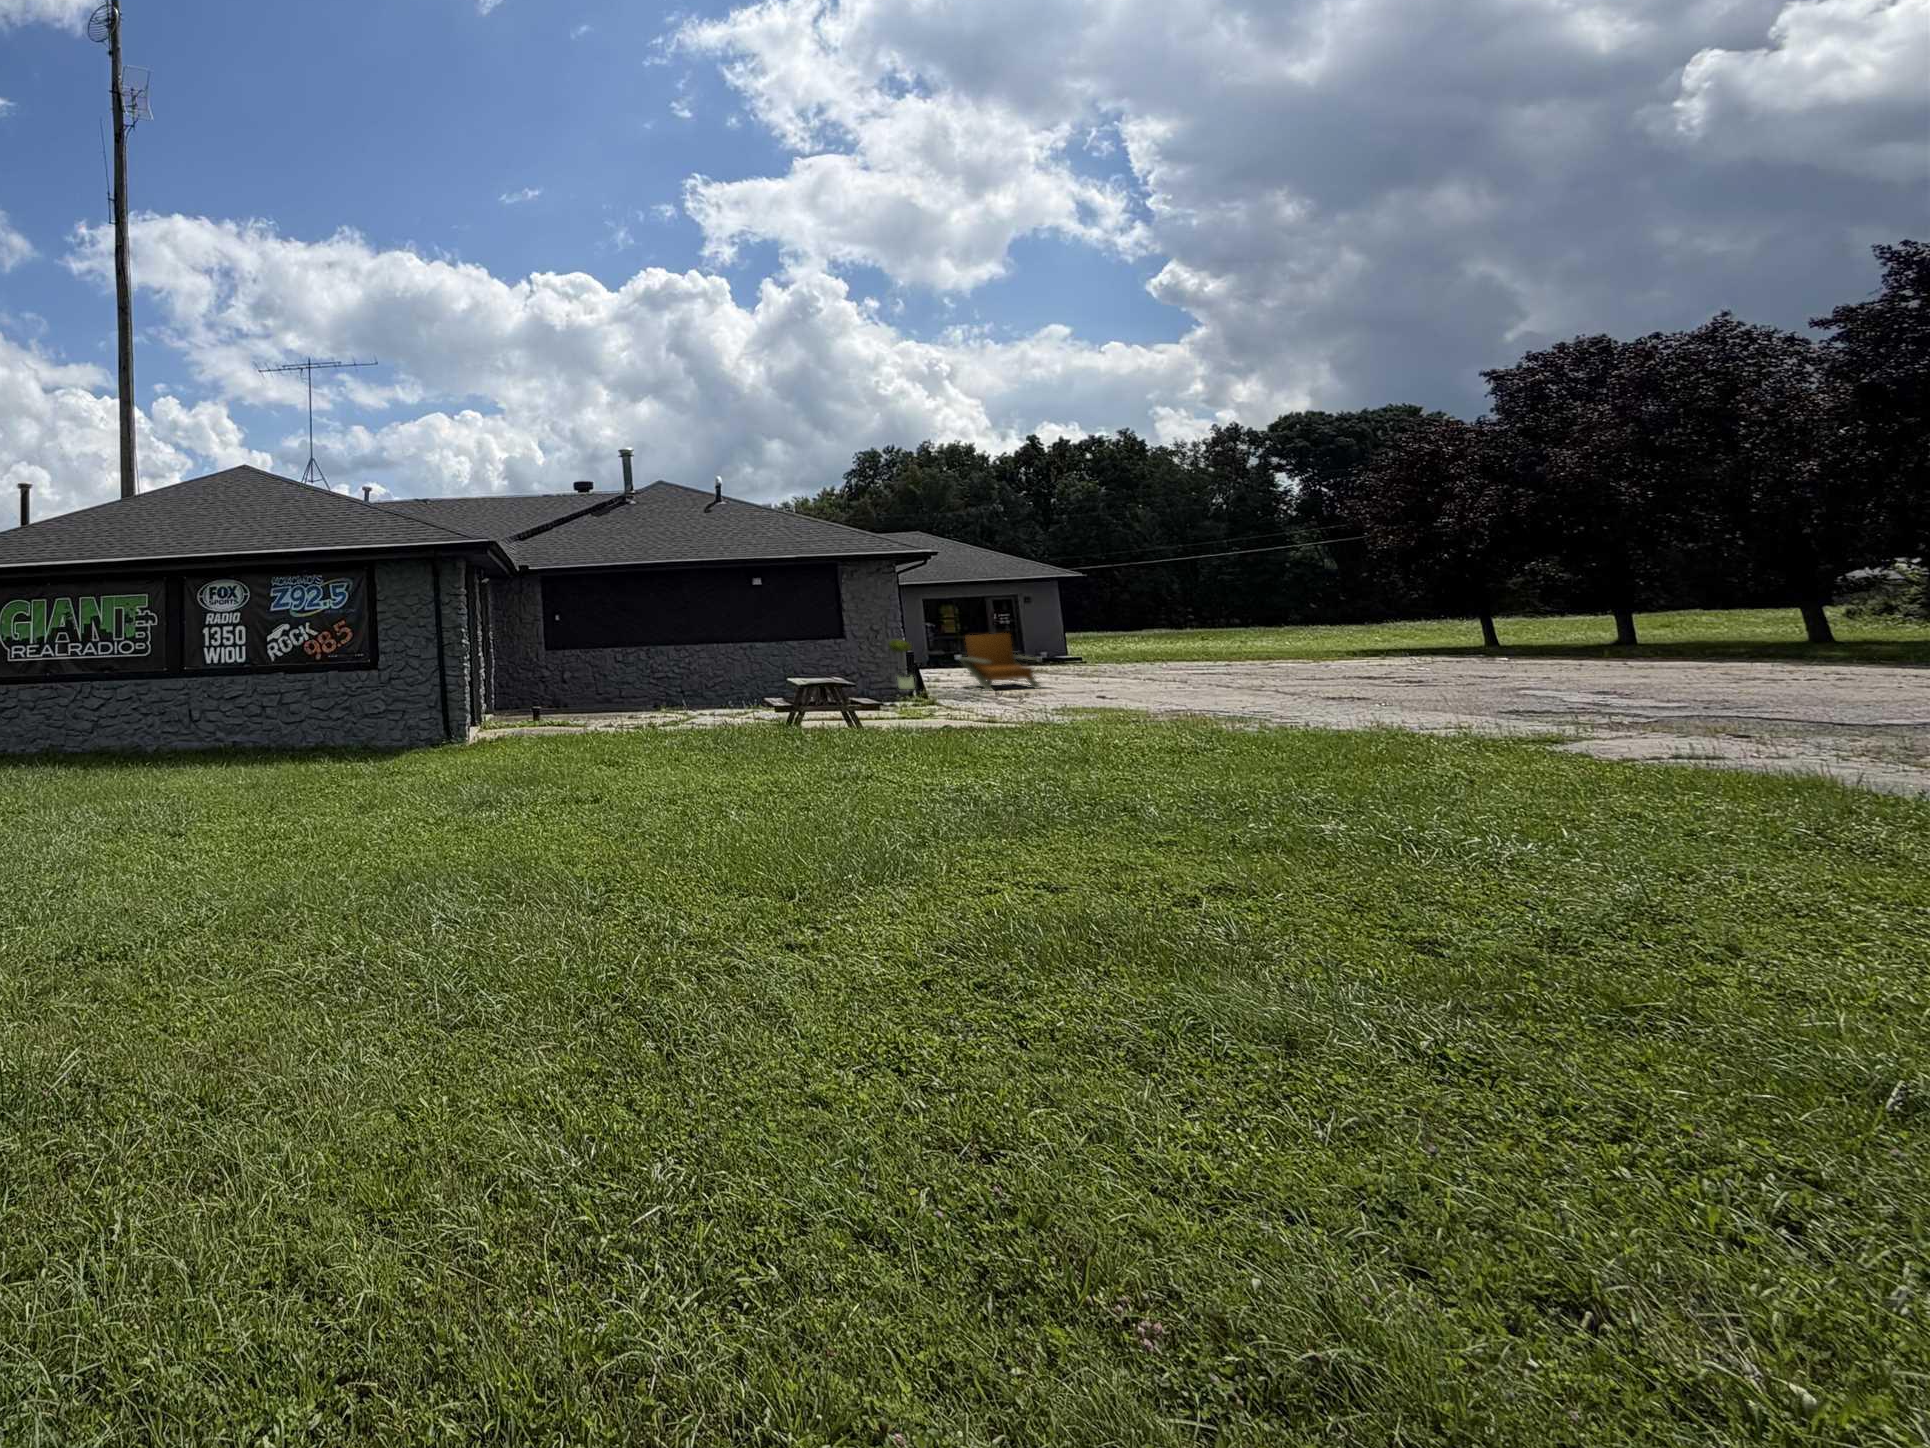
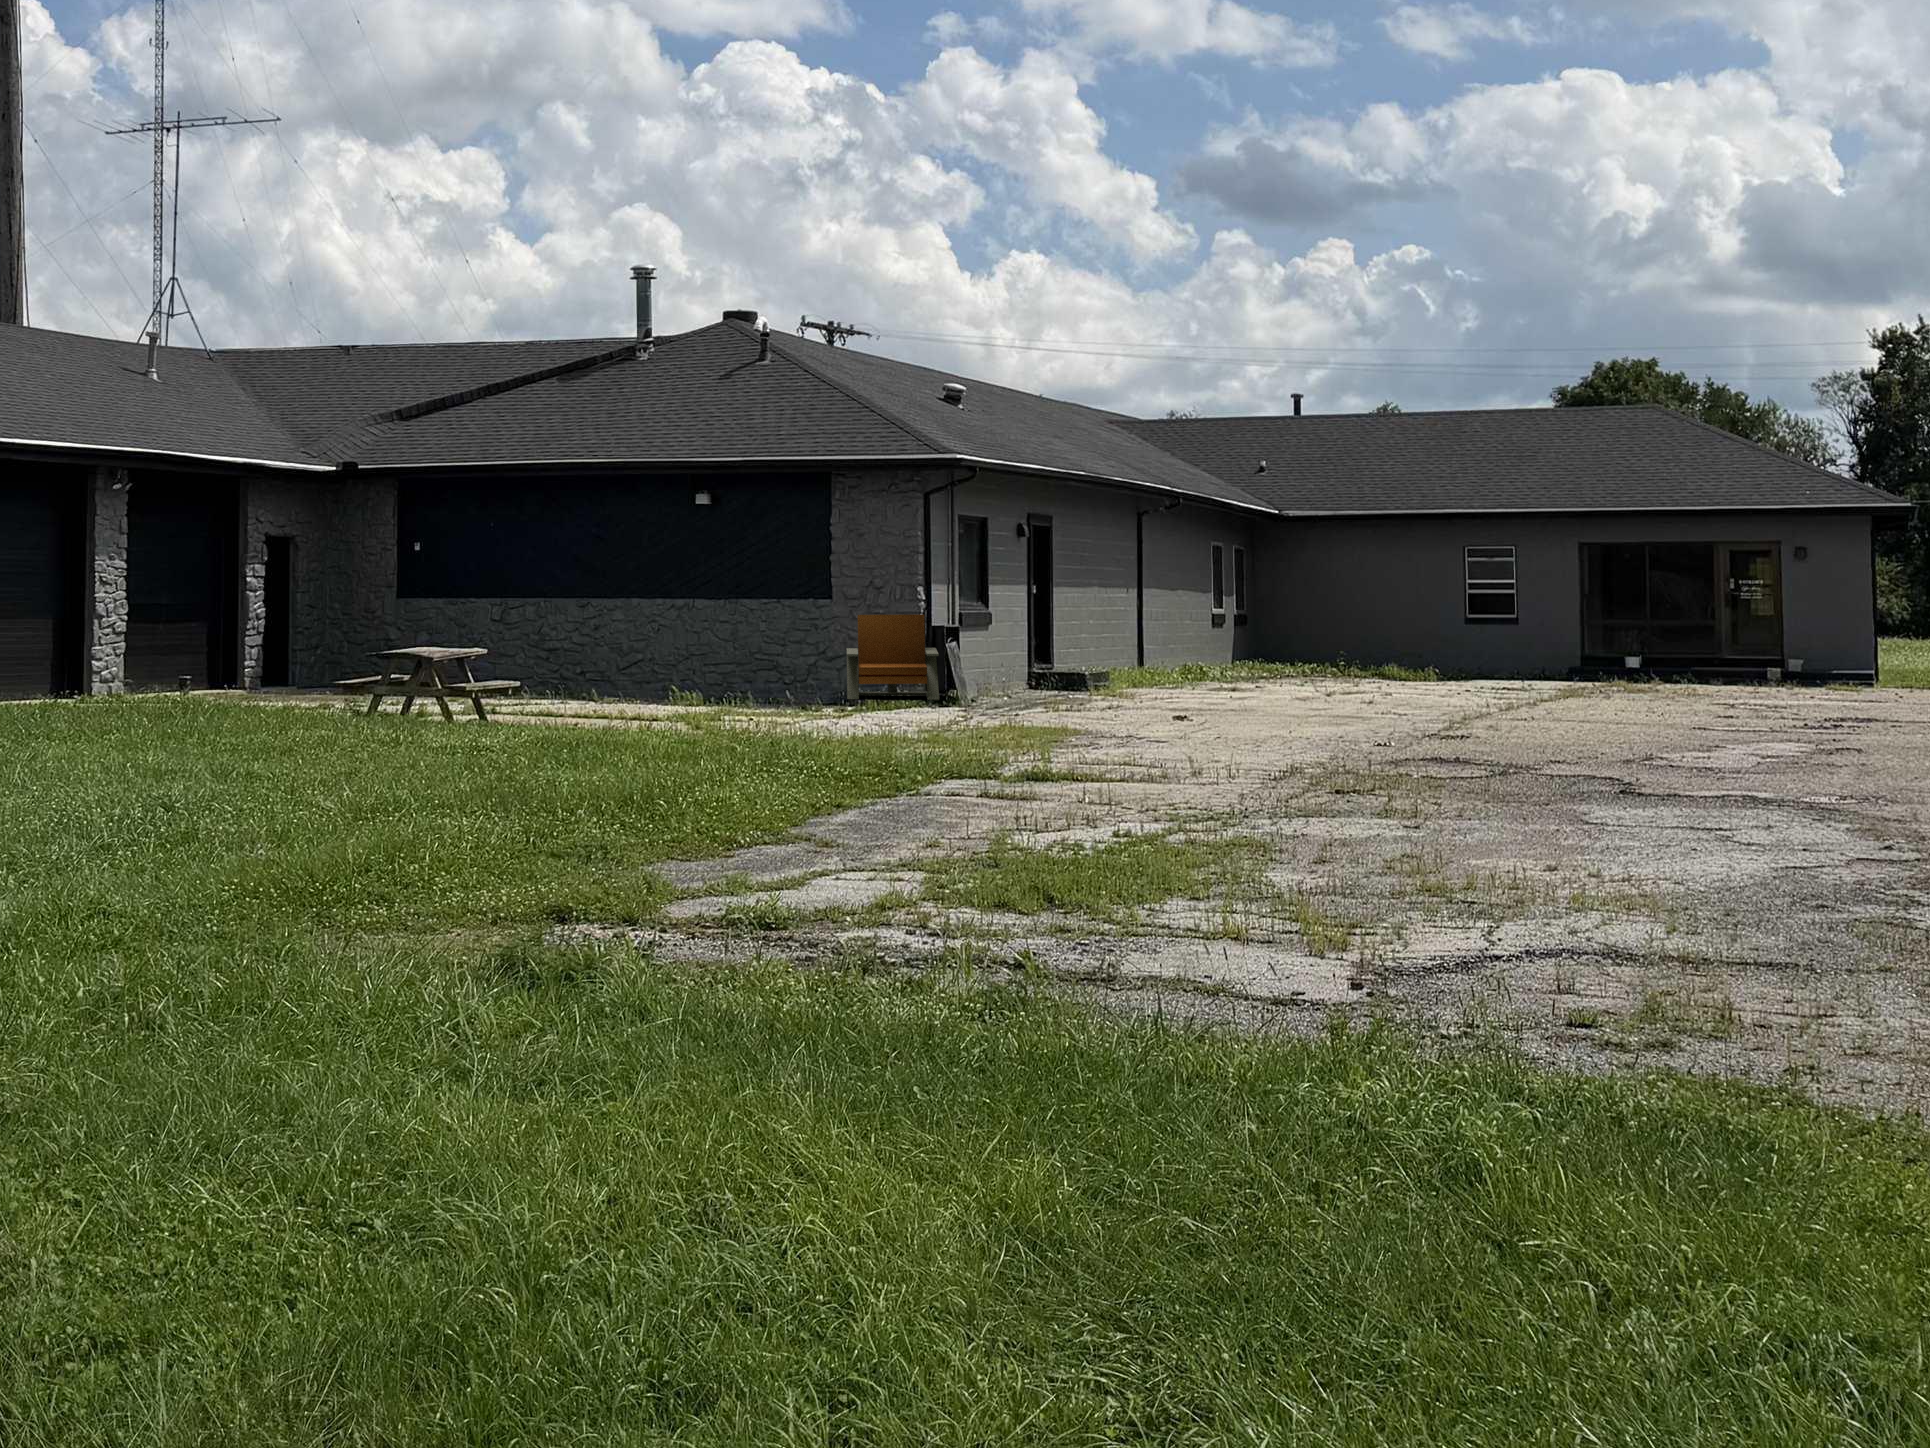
potted tree: present [889,640,915,689] -> none [751,615,787,694]

